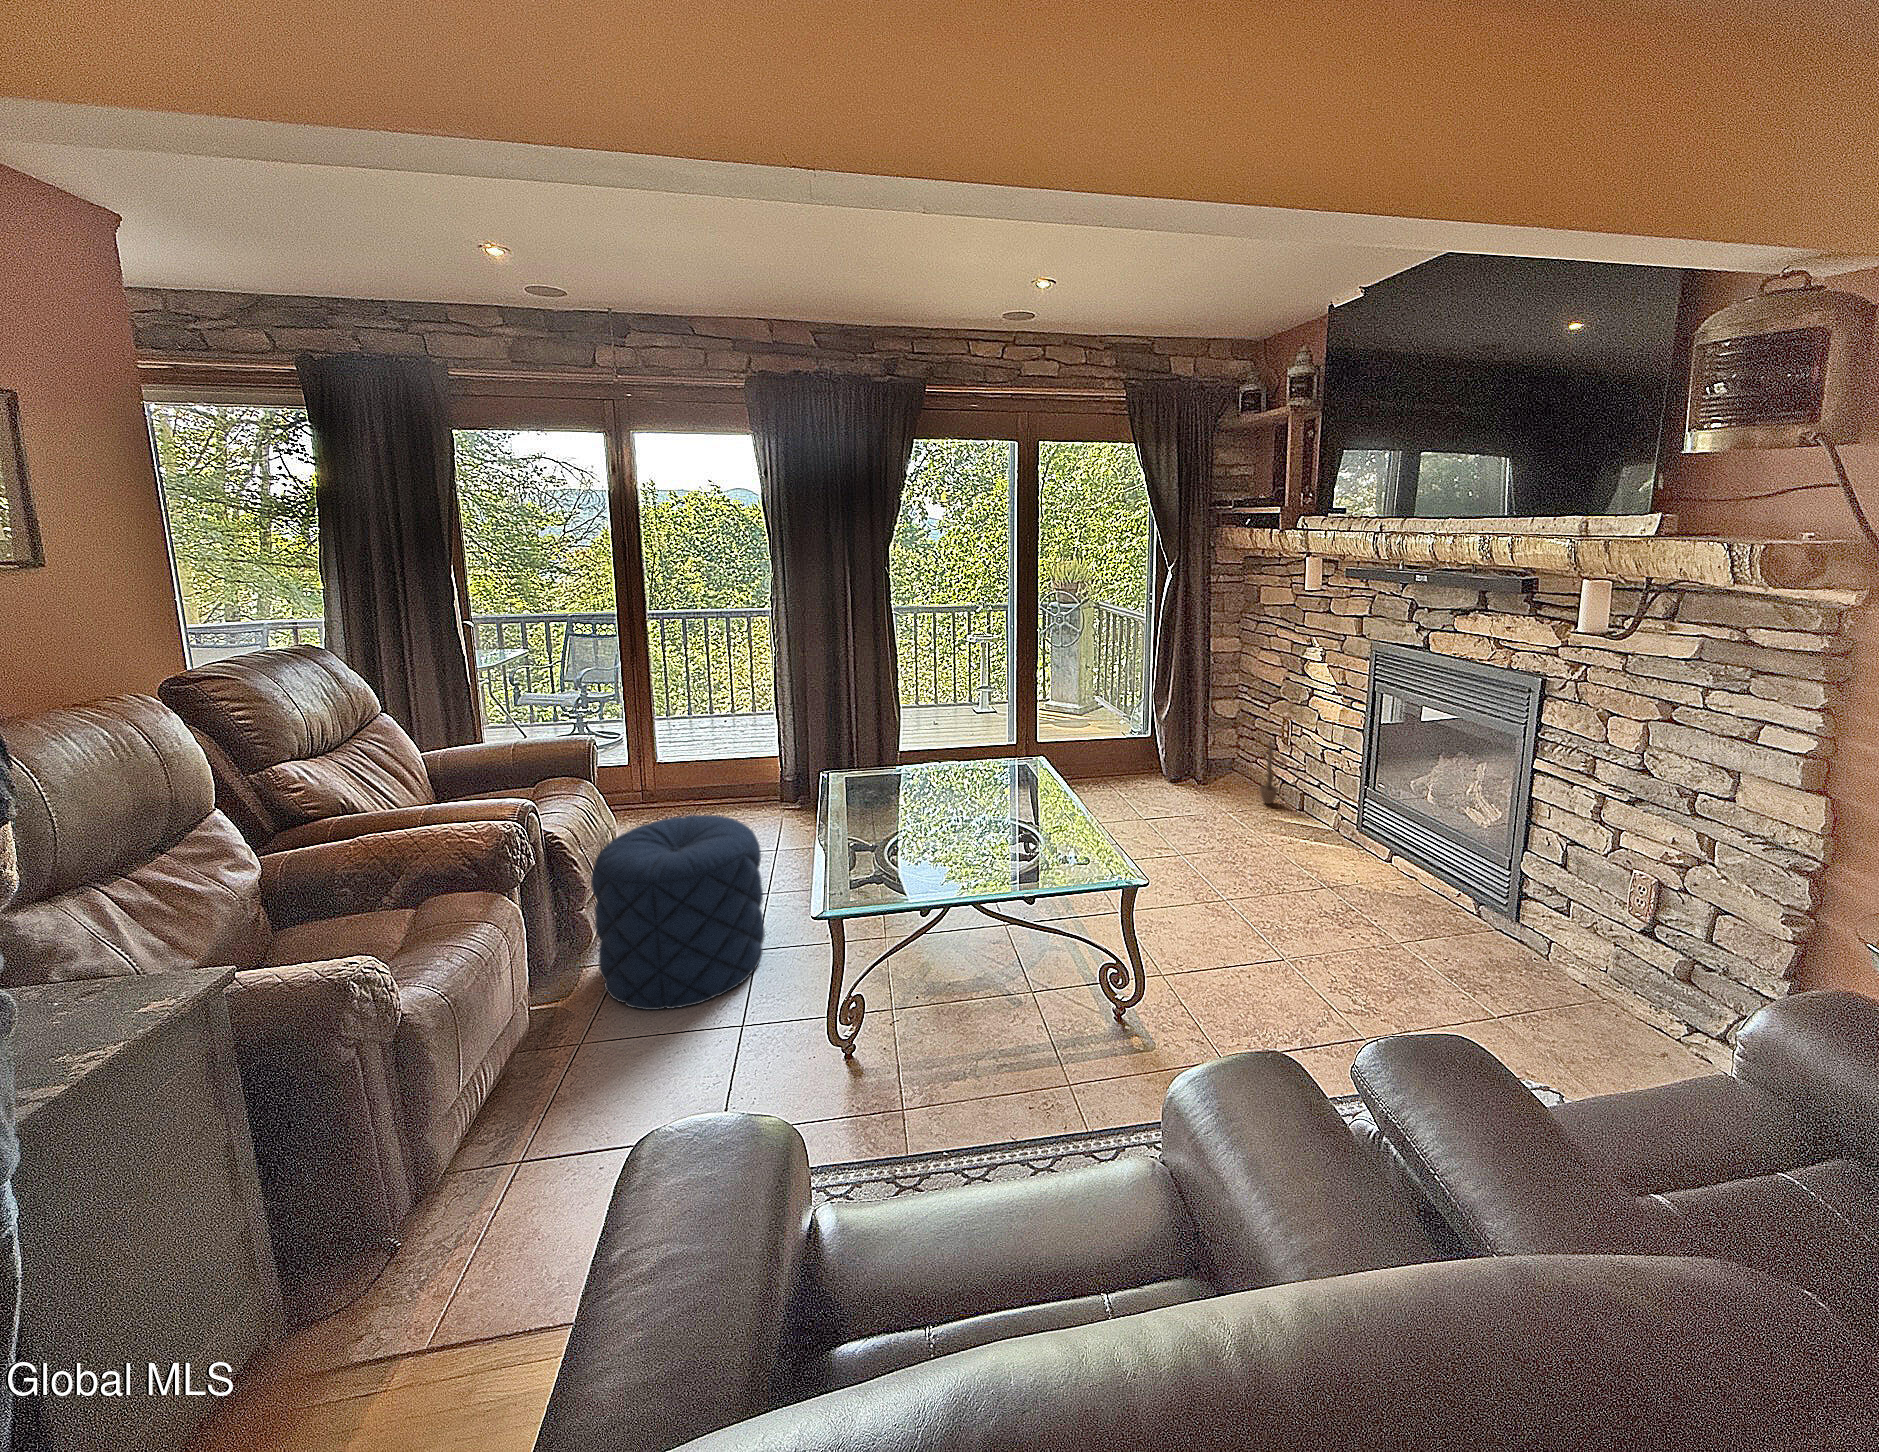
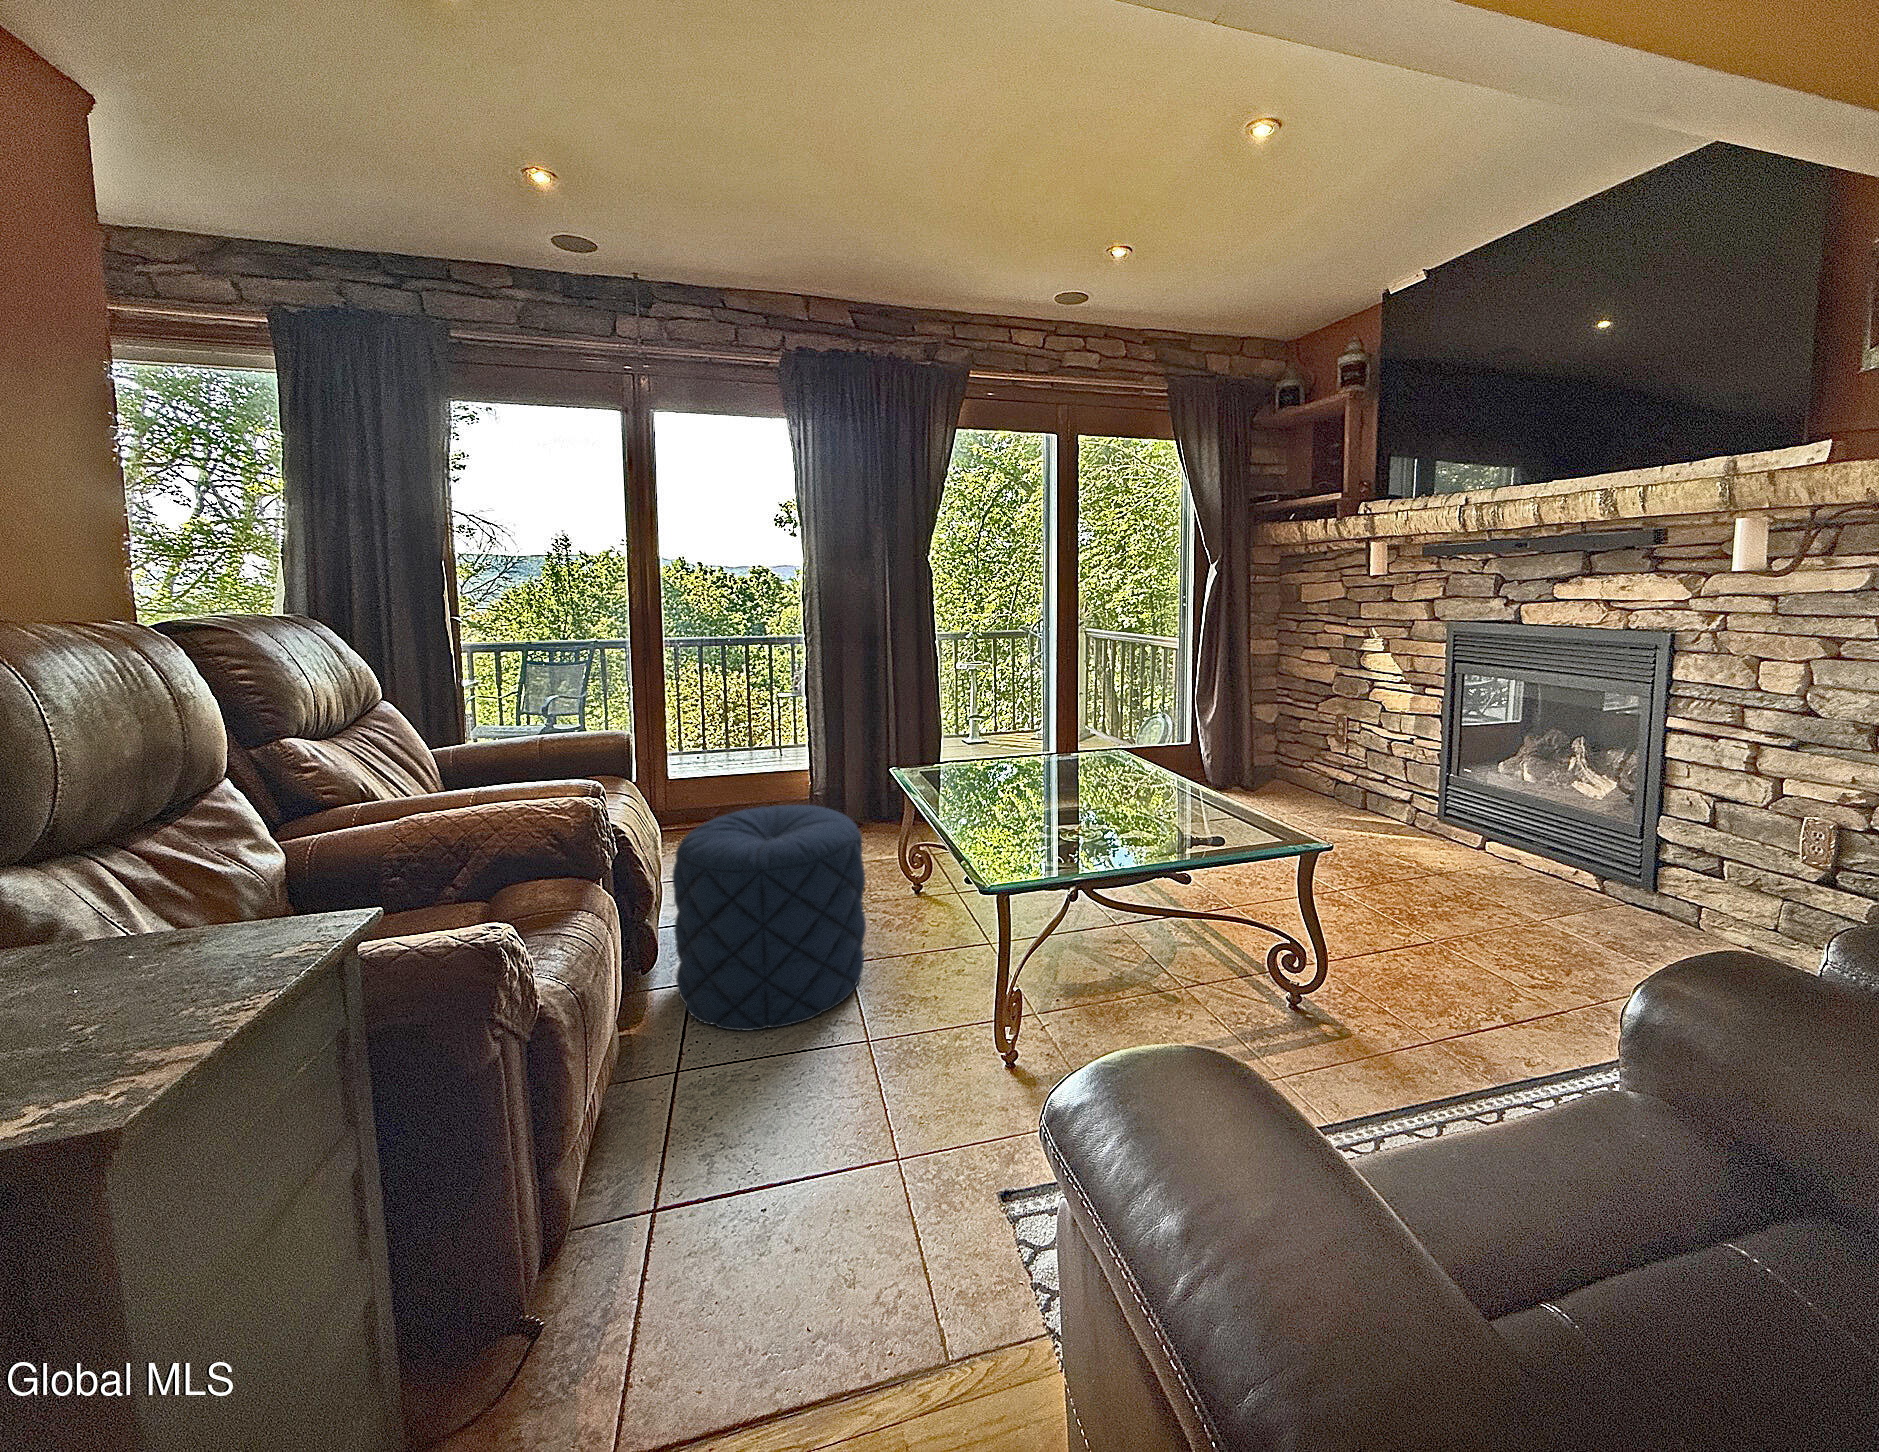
decorative plant: present [1259,739,1285,804] -> none [1312,734,1347,804]

